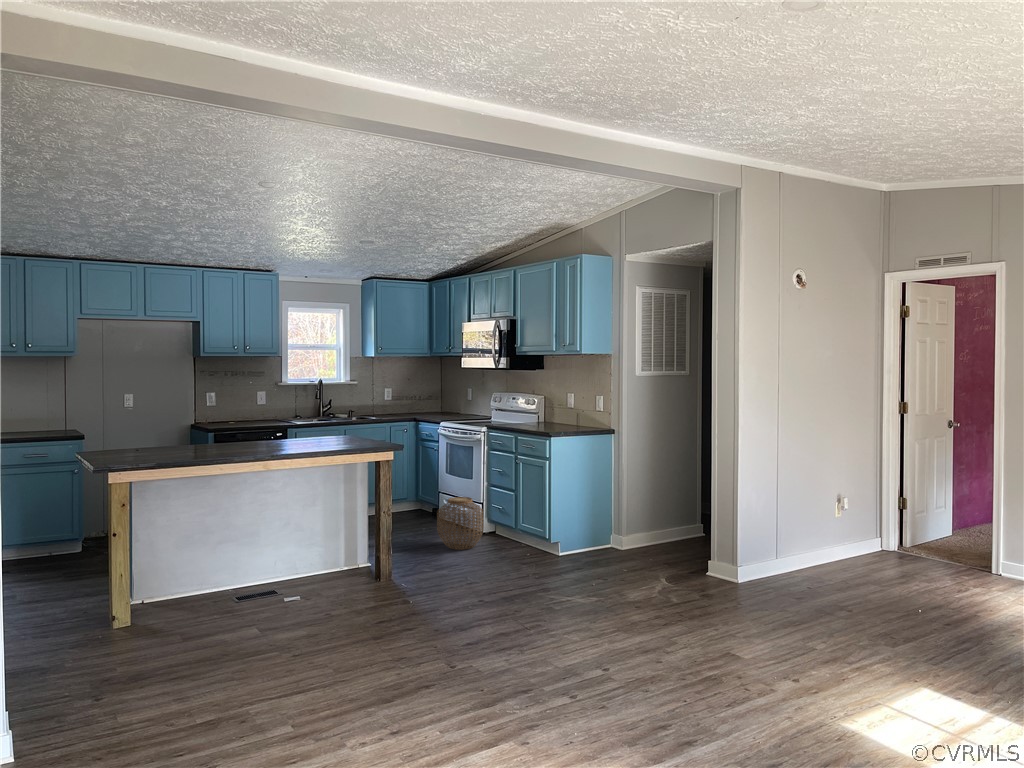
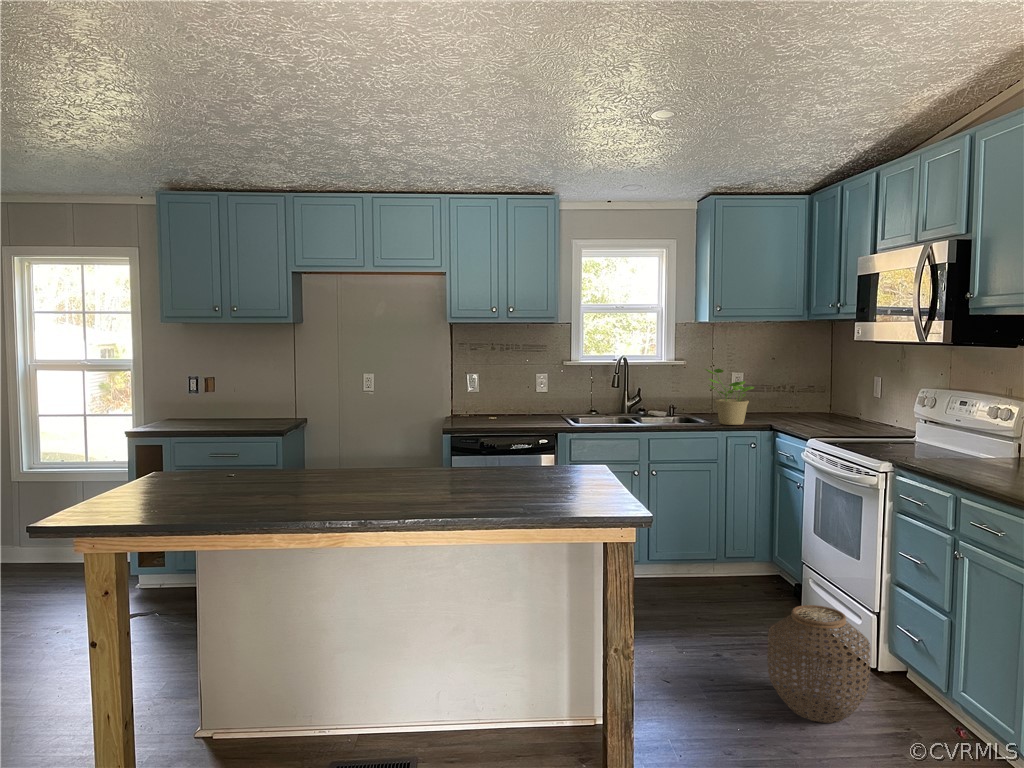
potted plant: none [376,385,405,418] -> present [705,369,754,425]

